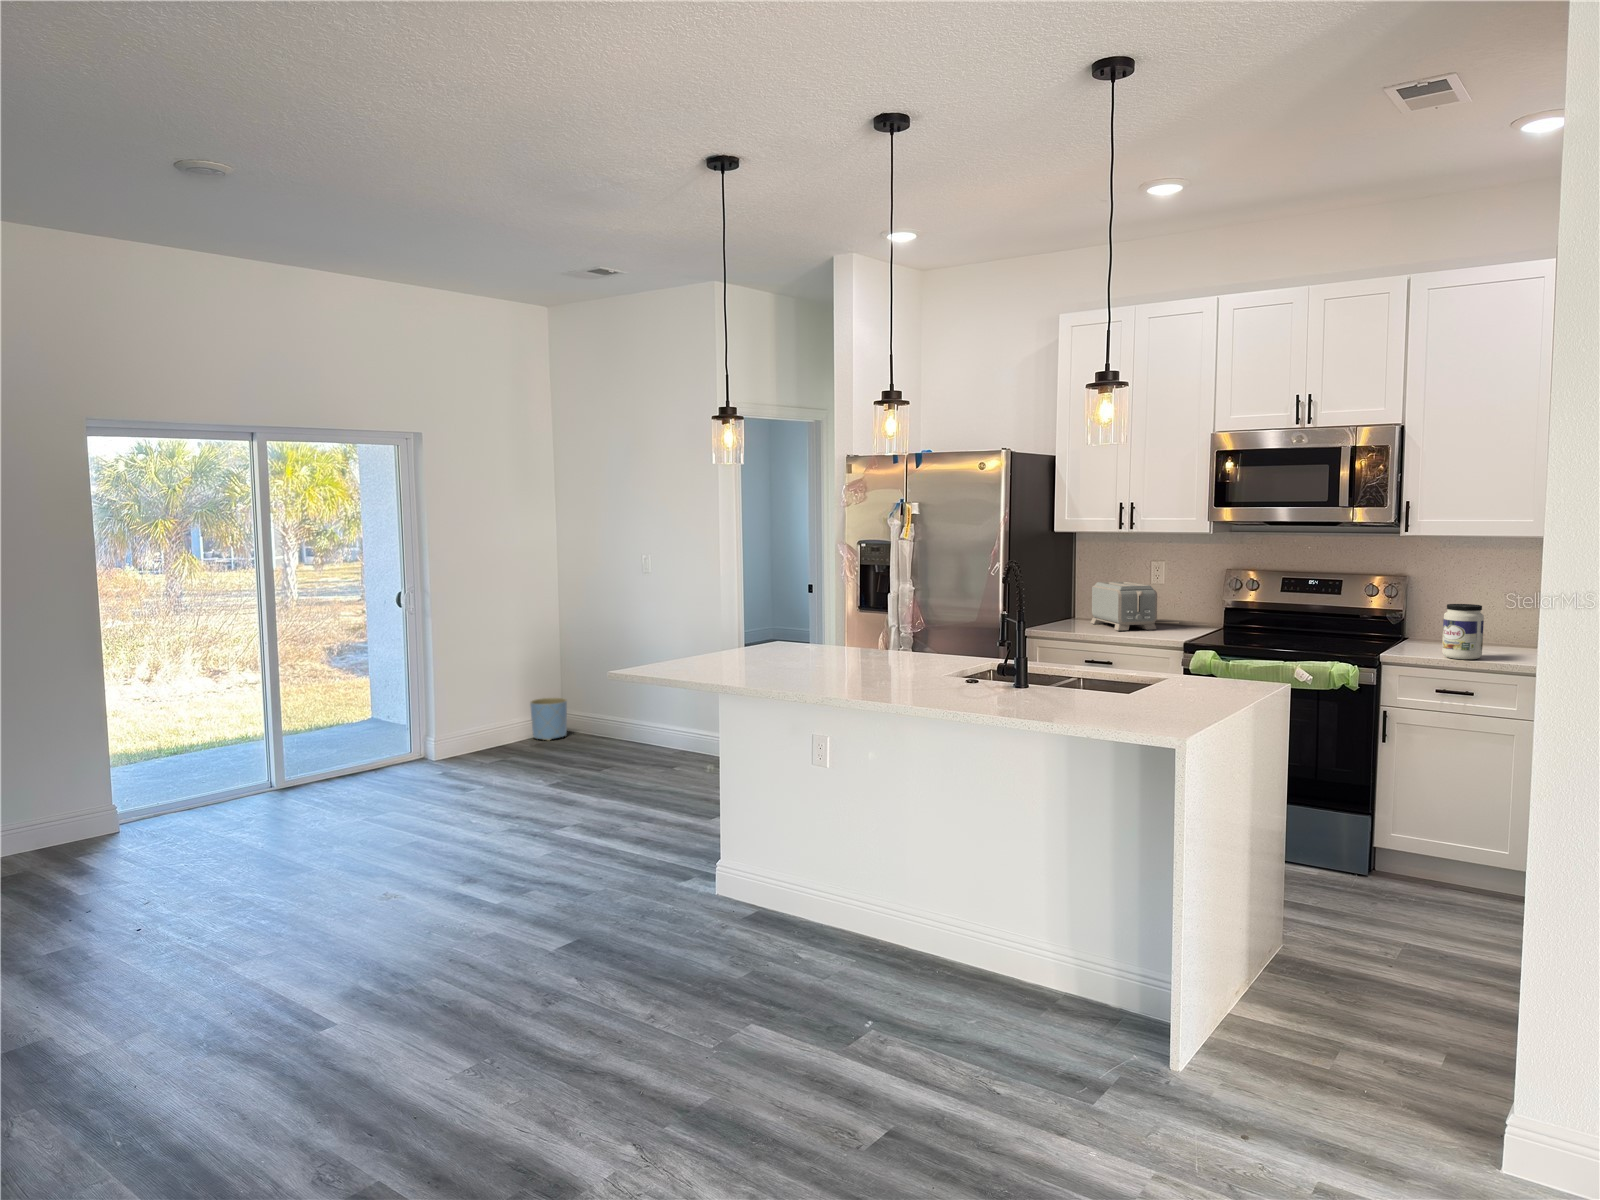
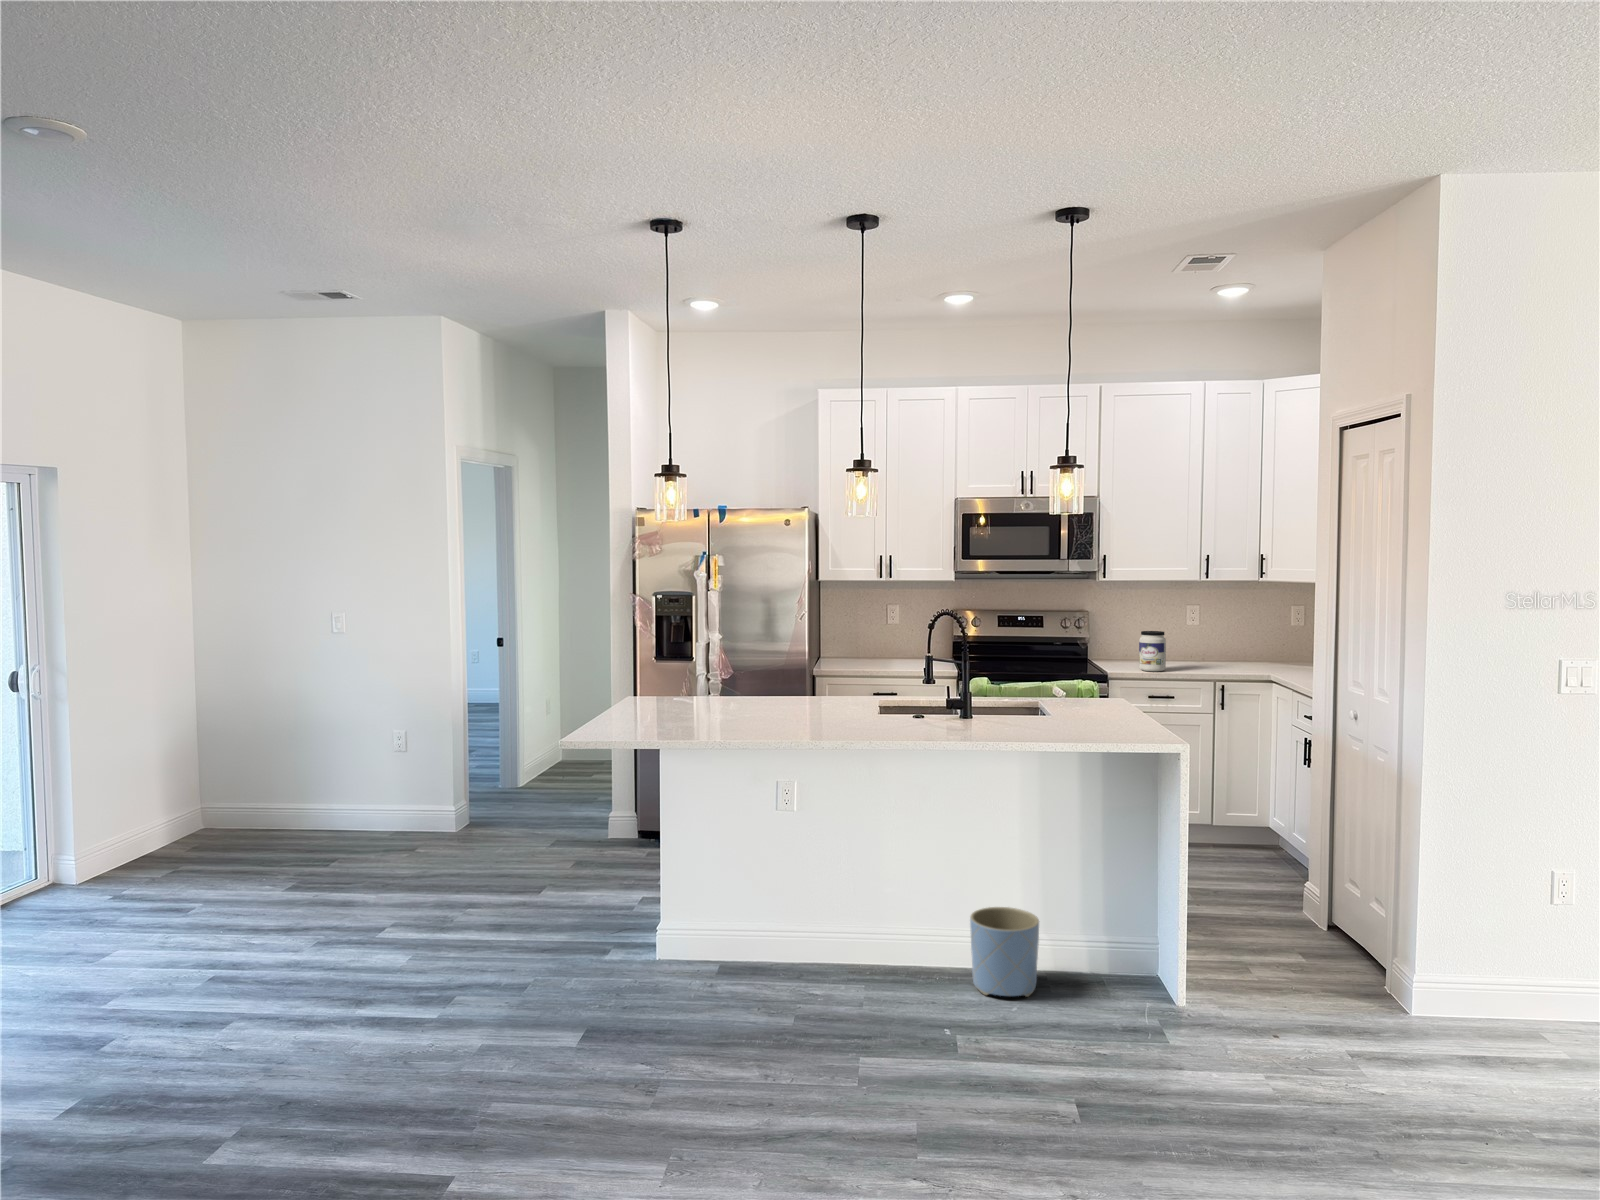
toaster: present [1091,582,1157,631] -> none [845,624,909,666]
planter: present [530,698,567,741] -> present [970,907,1039,997]

